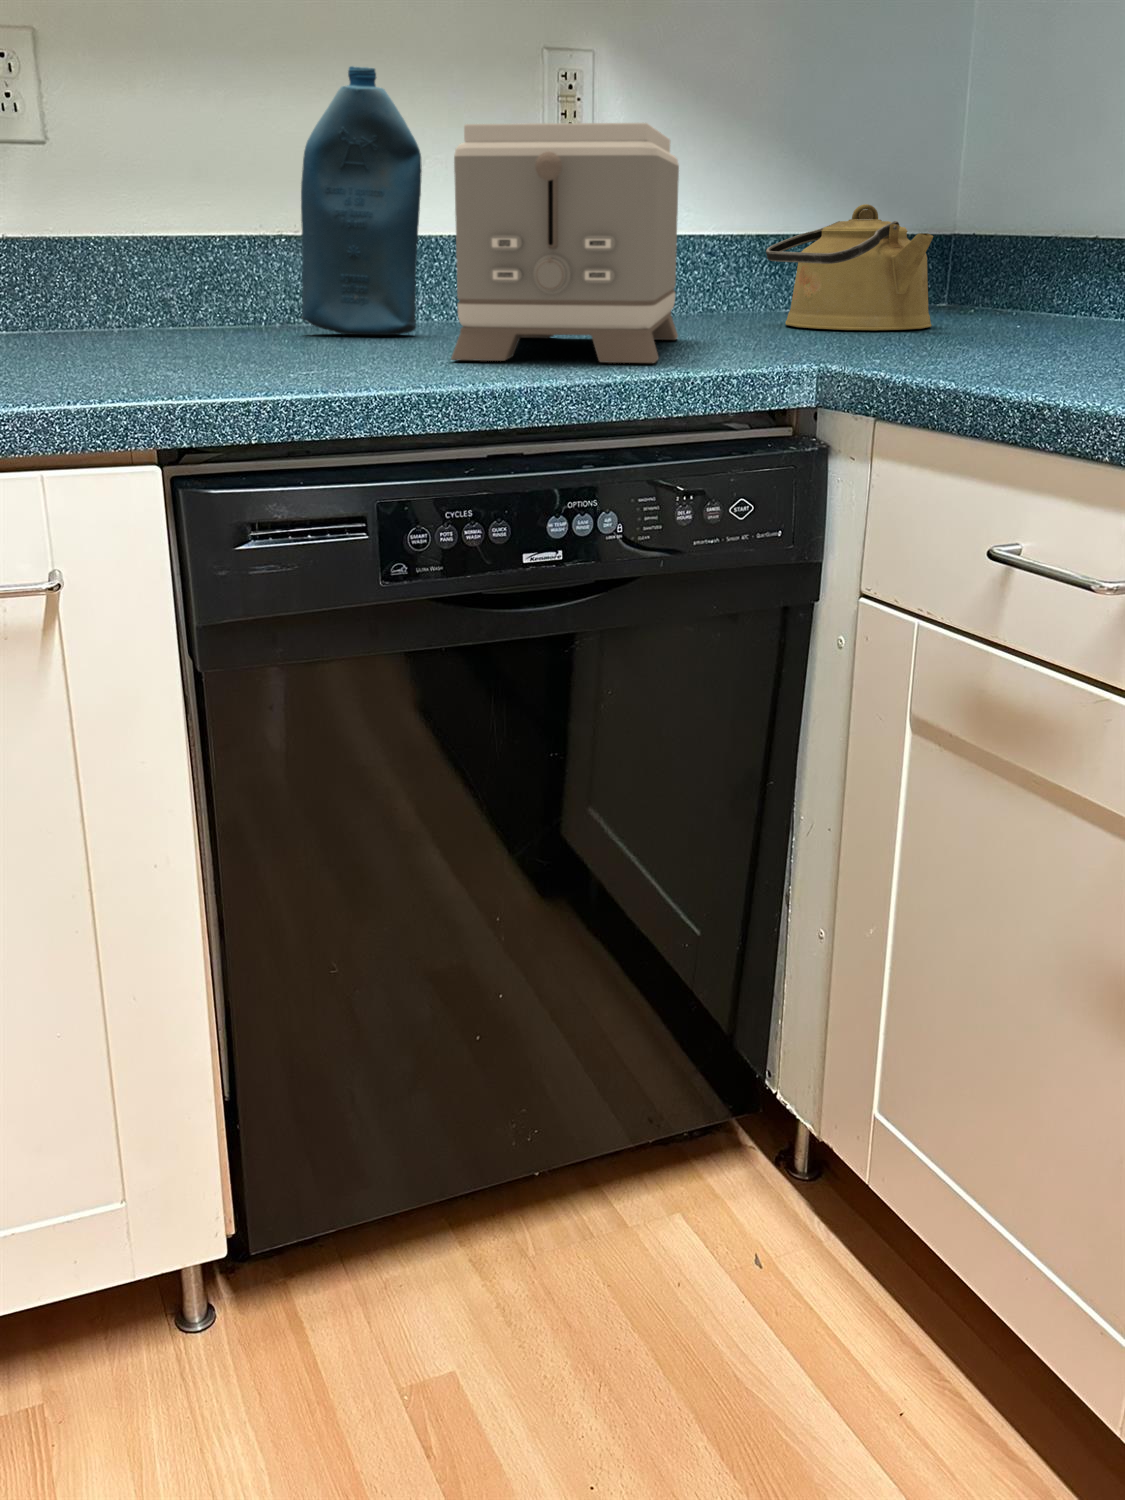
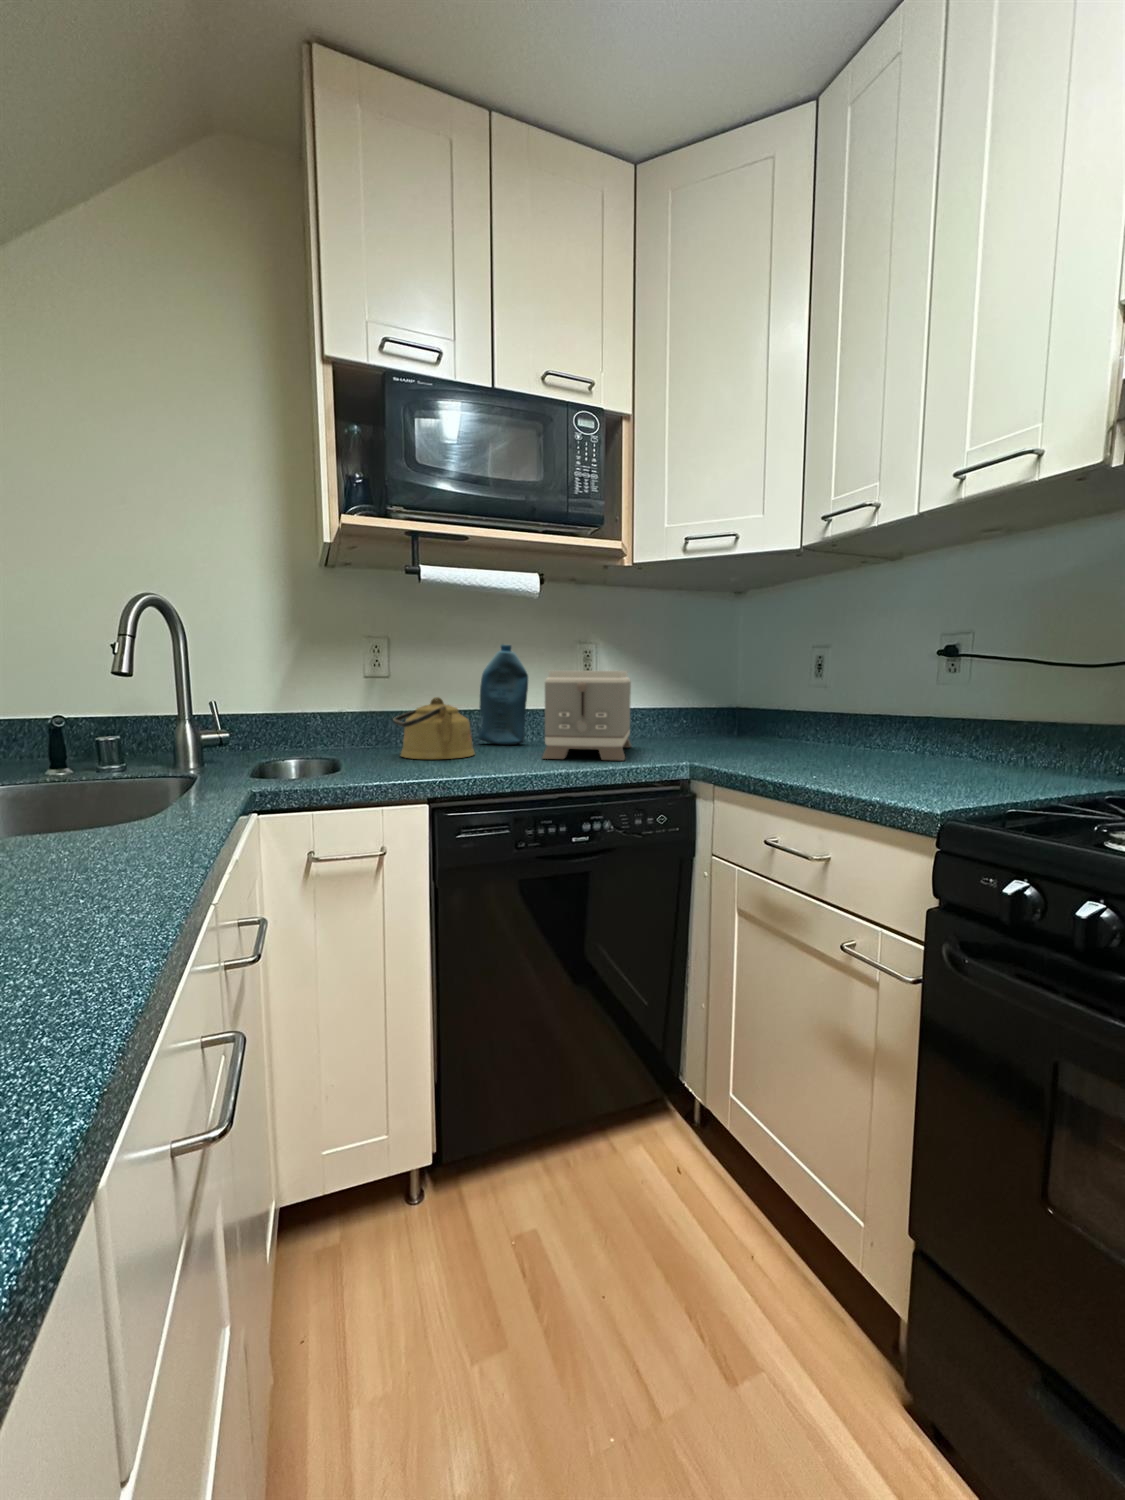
kettle: present [766,204,933,330] -> present [393,697,475,759]

